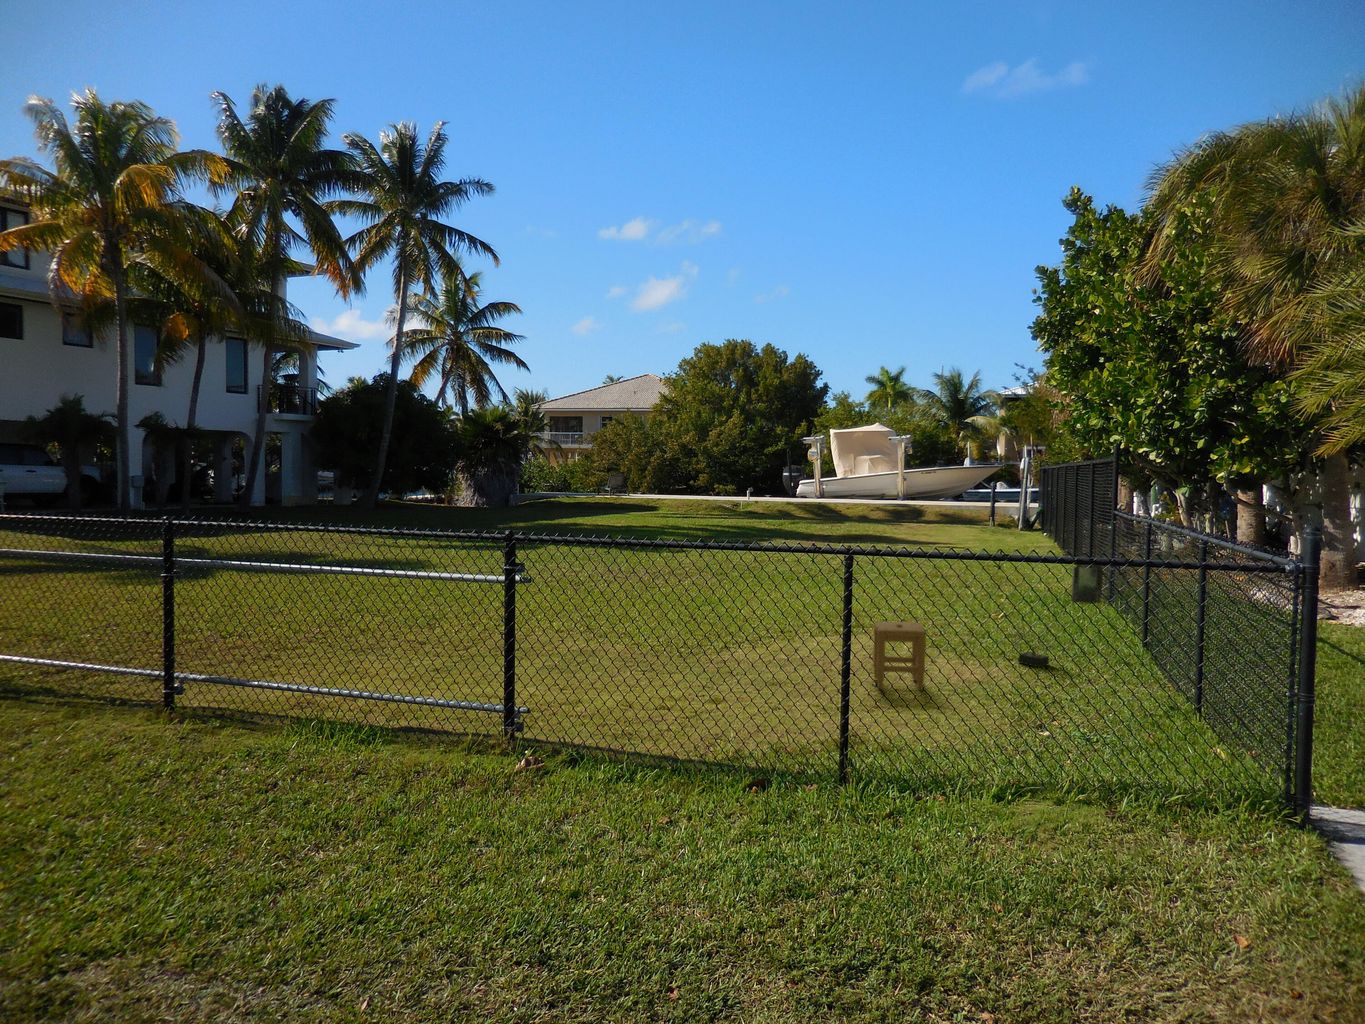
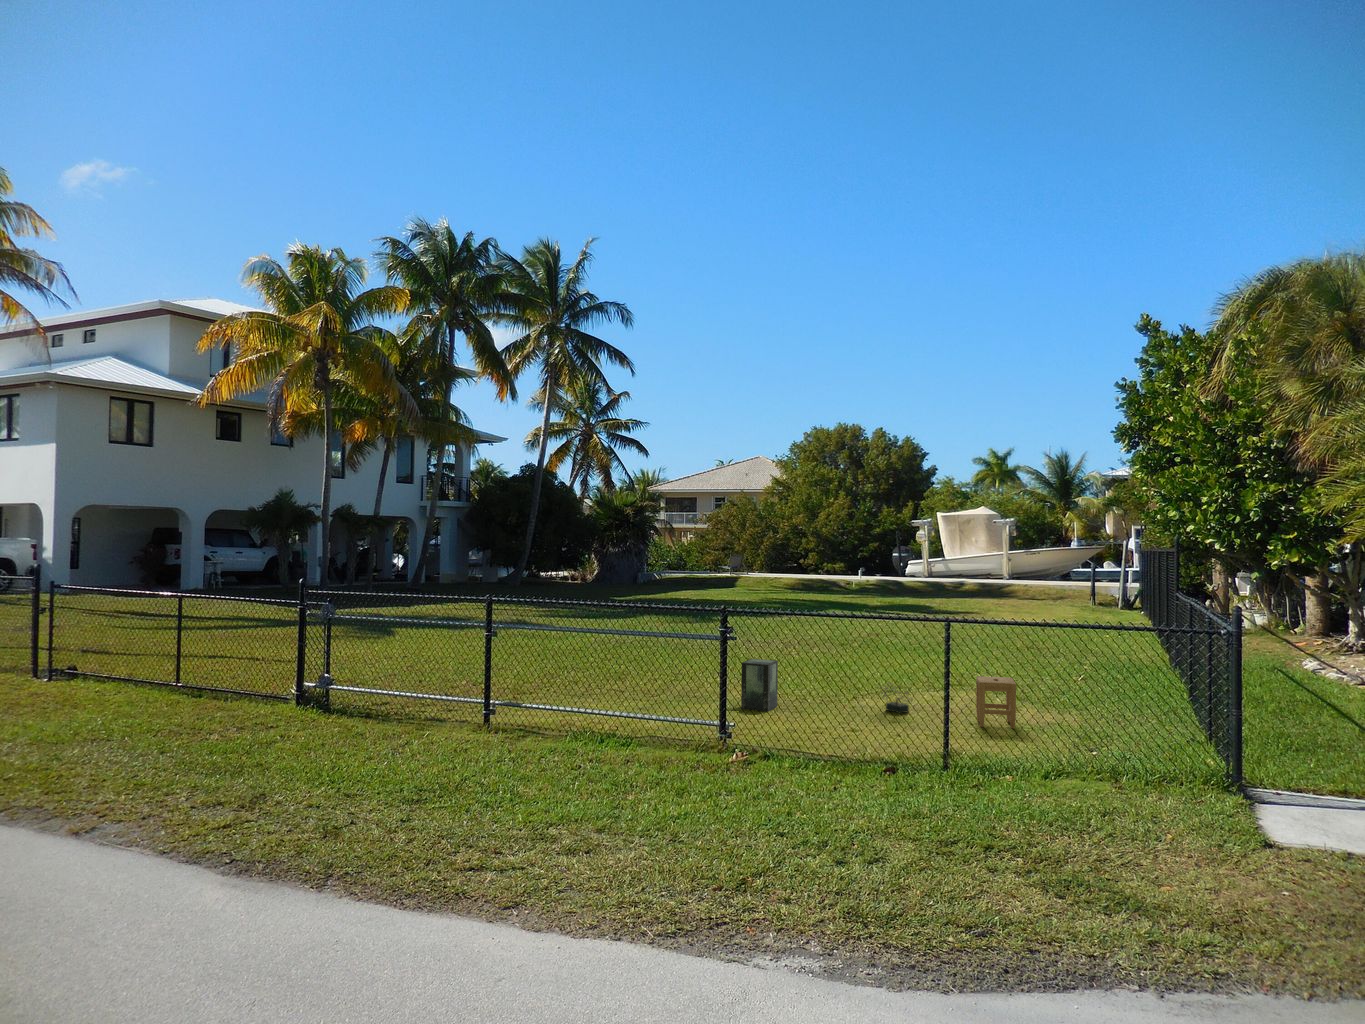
storage box: present [1071,567,1102,603] -> present [741,659,778,712]
decorative plant: present [1011,628,1052,667] -> present [884,686,910,713]

